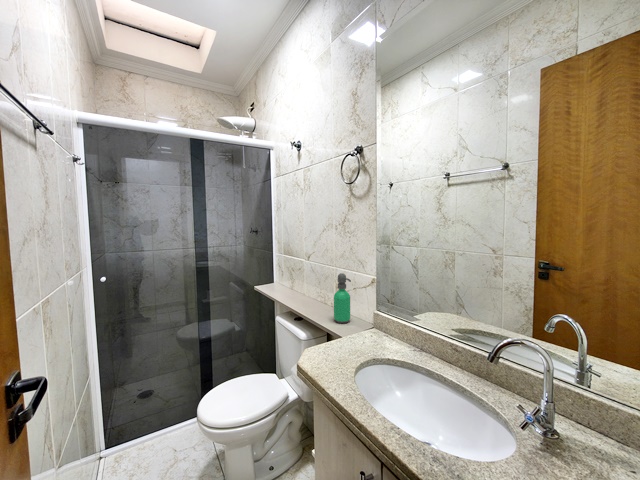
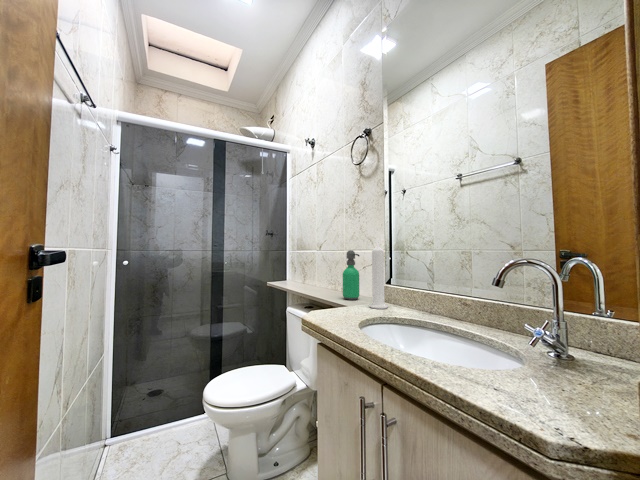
candle: none [361,274,379,341] -> present [369,242,388,309]

